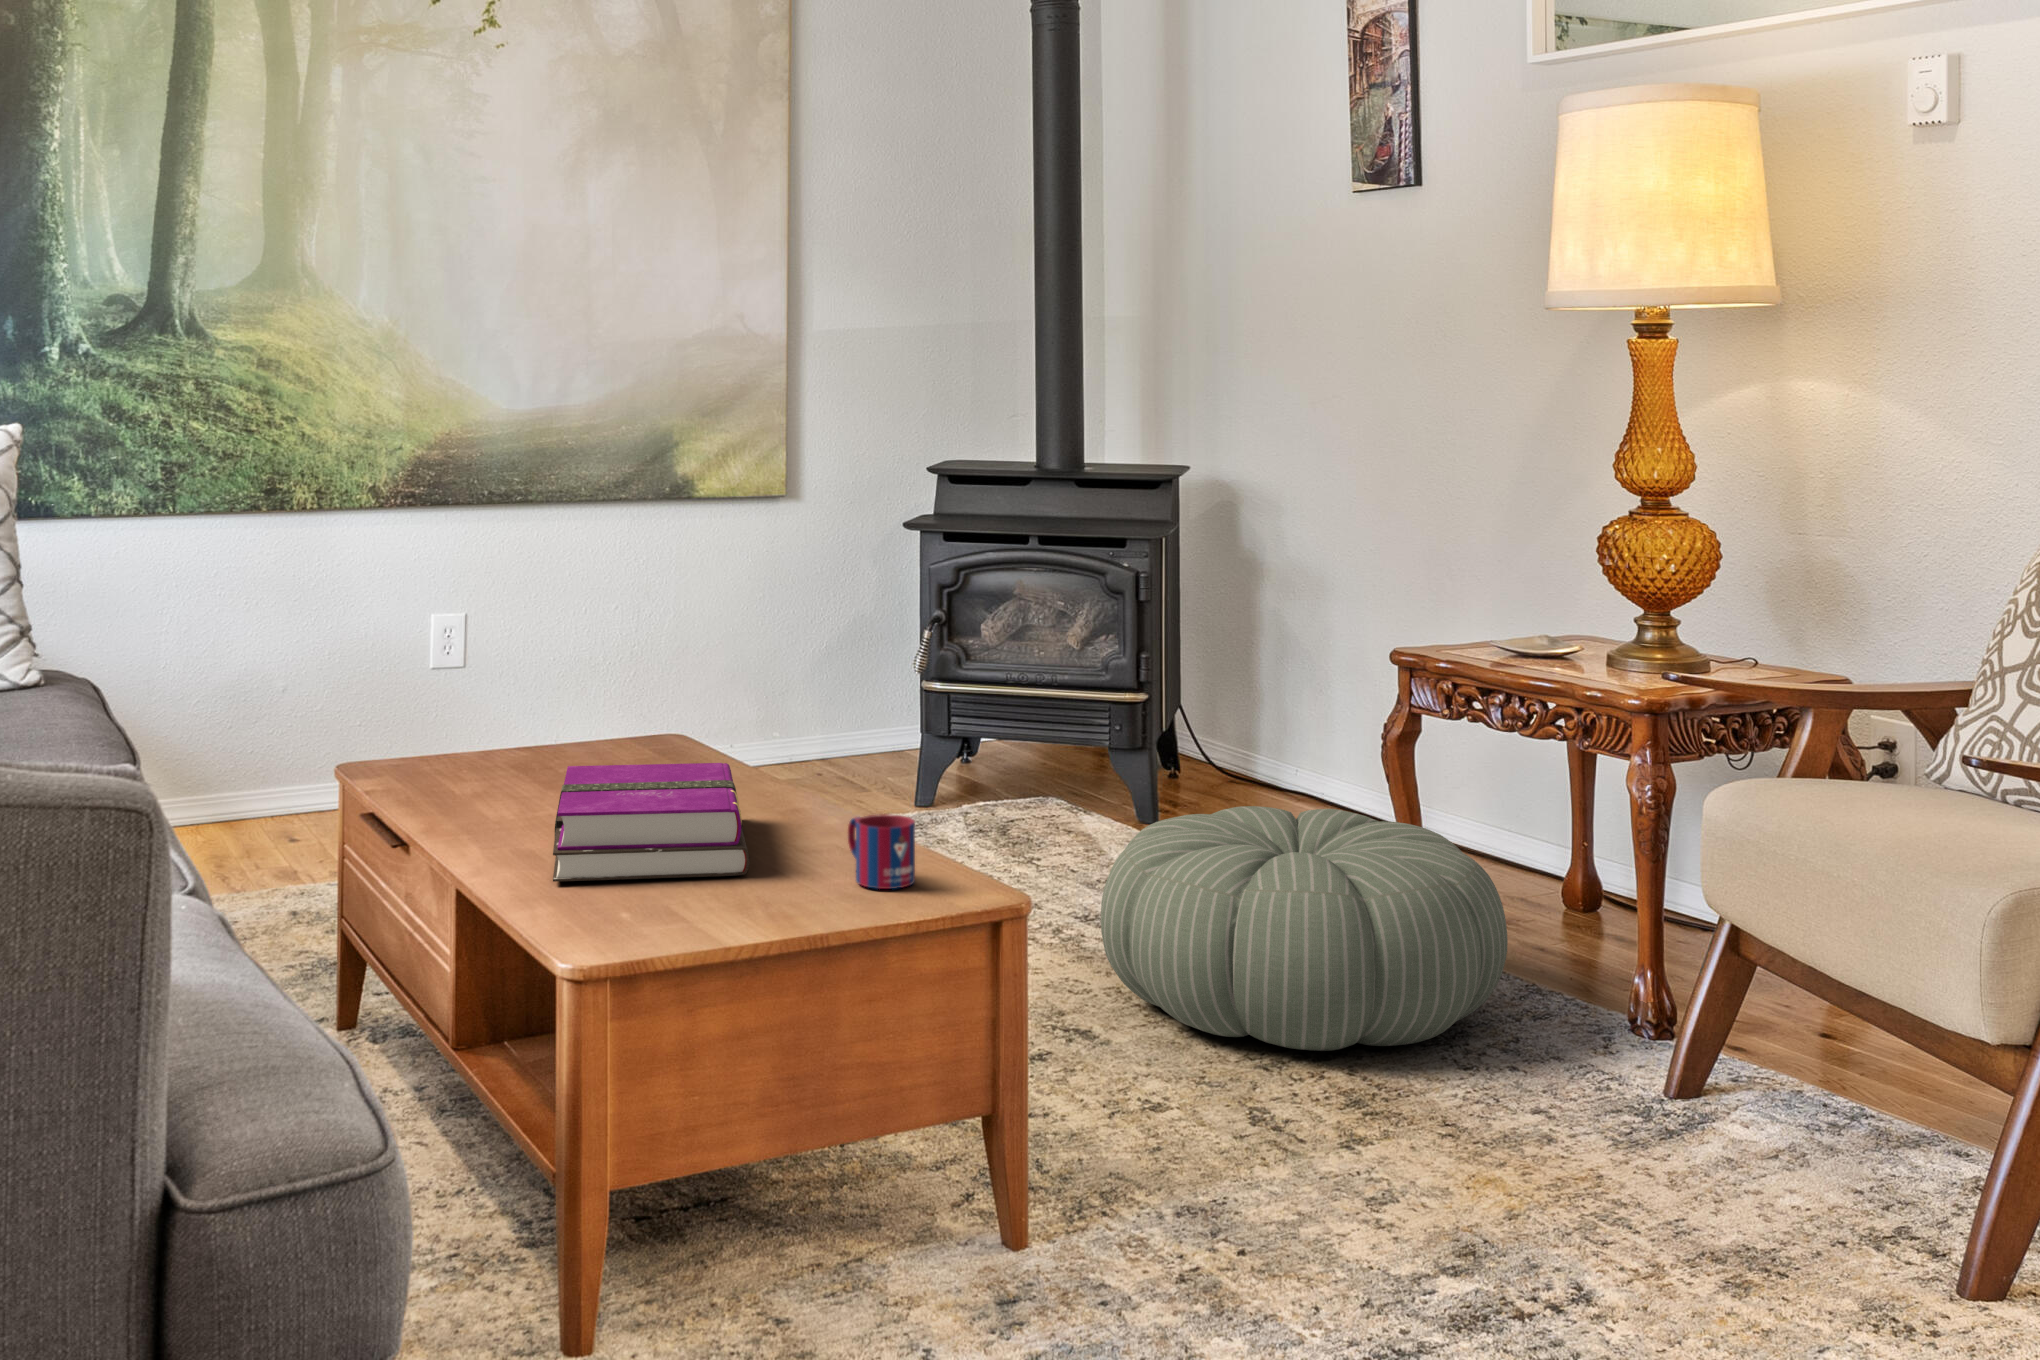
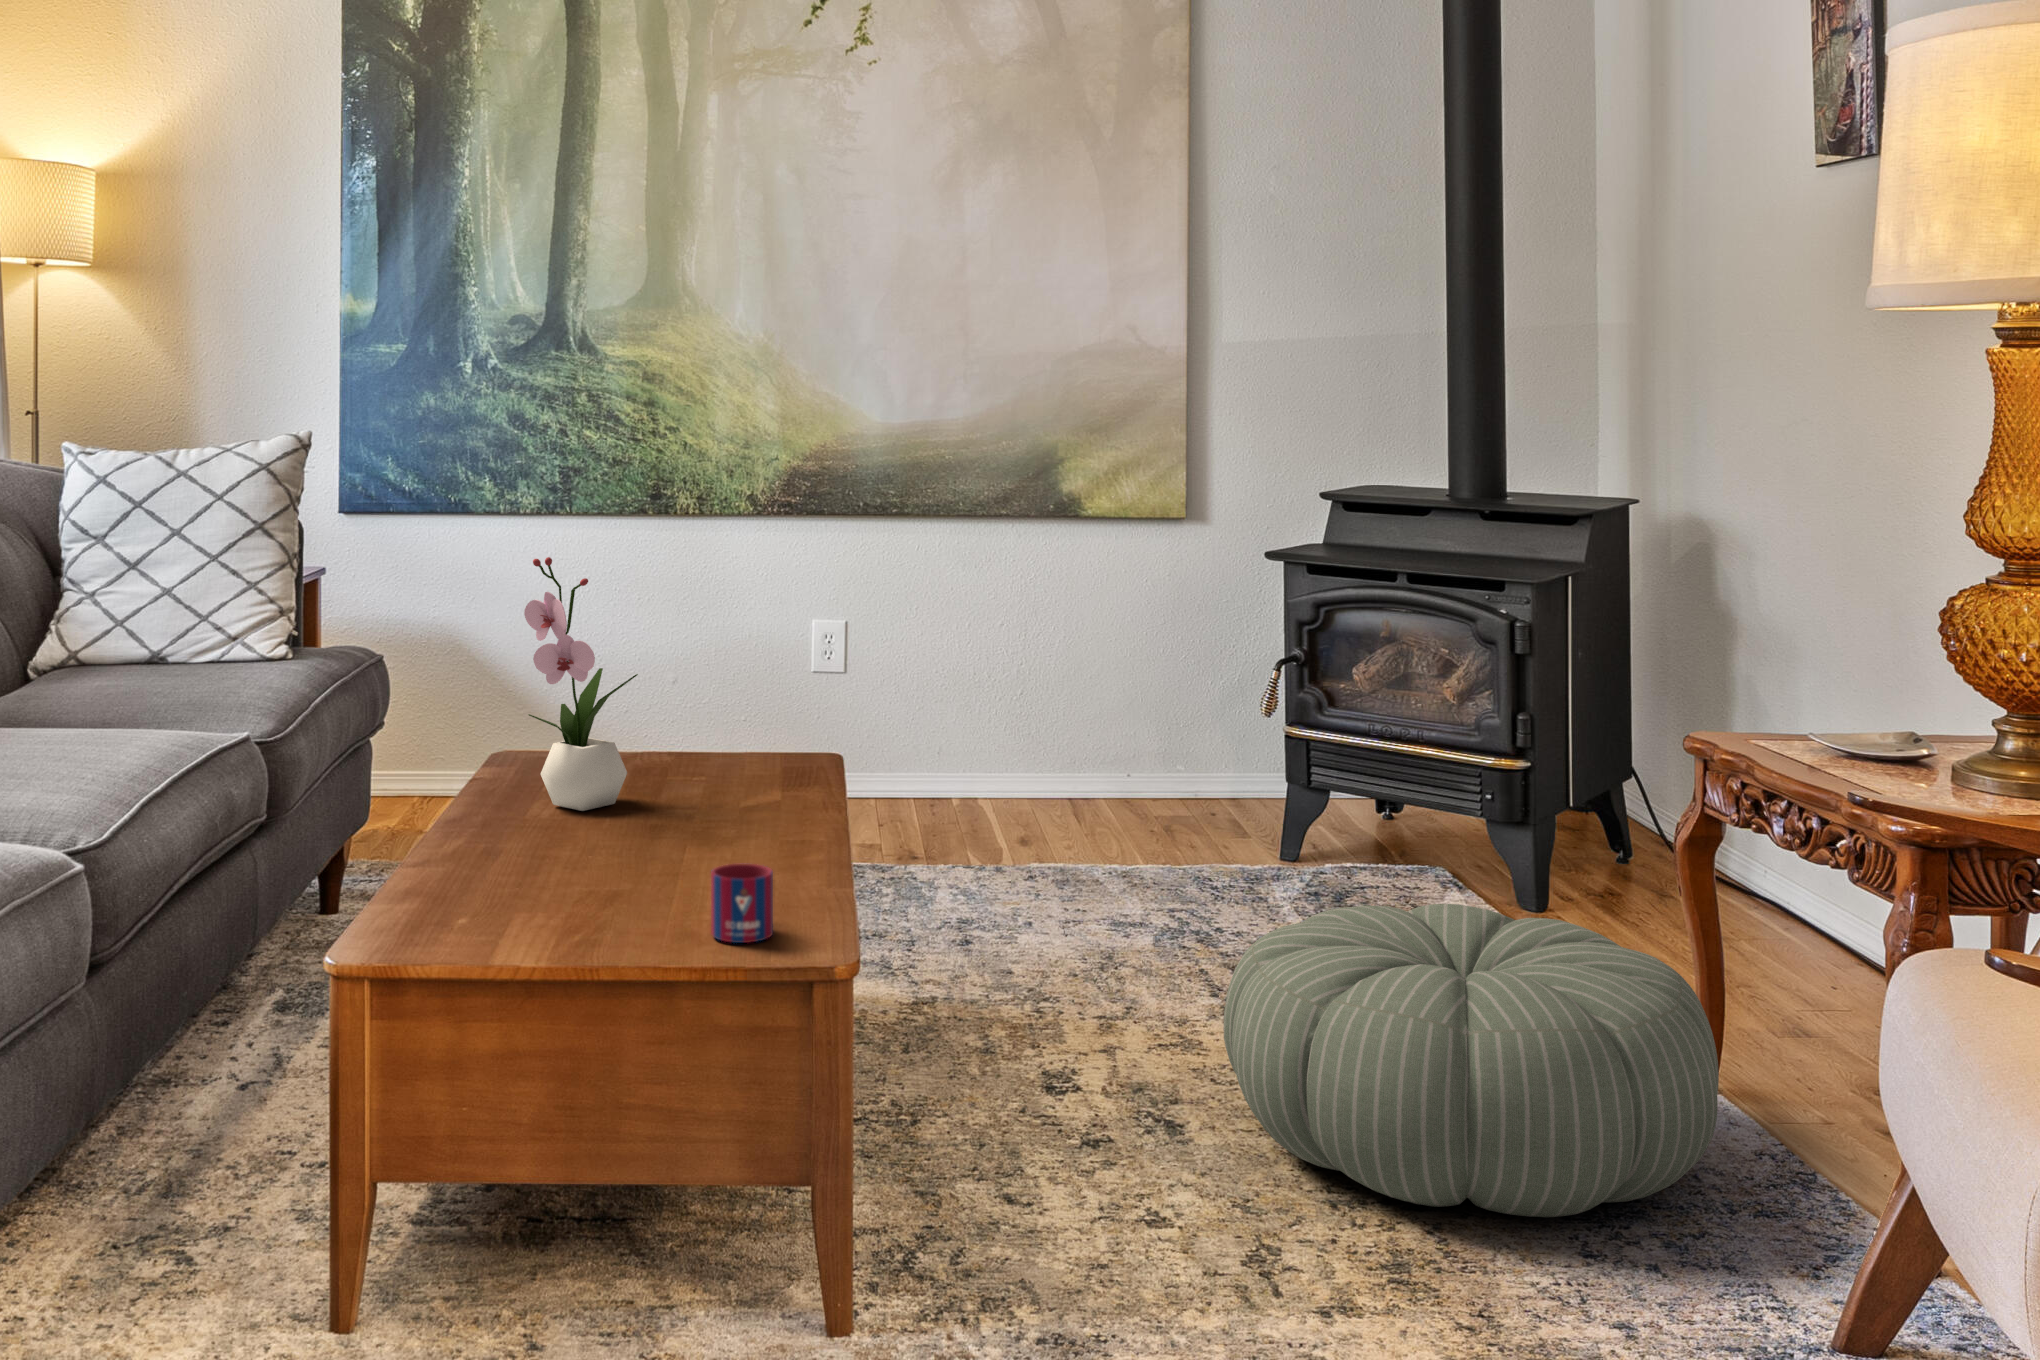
flower arrangement: none [464,540,568,800] -> present [524,557,638,811]
hardback book: present [553,763,750,882] -> none [460,782,724,909]

